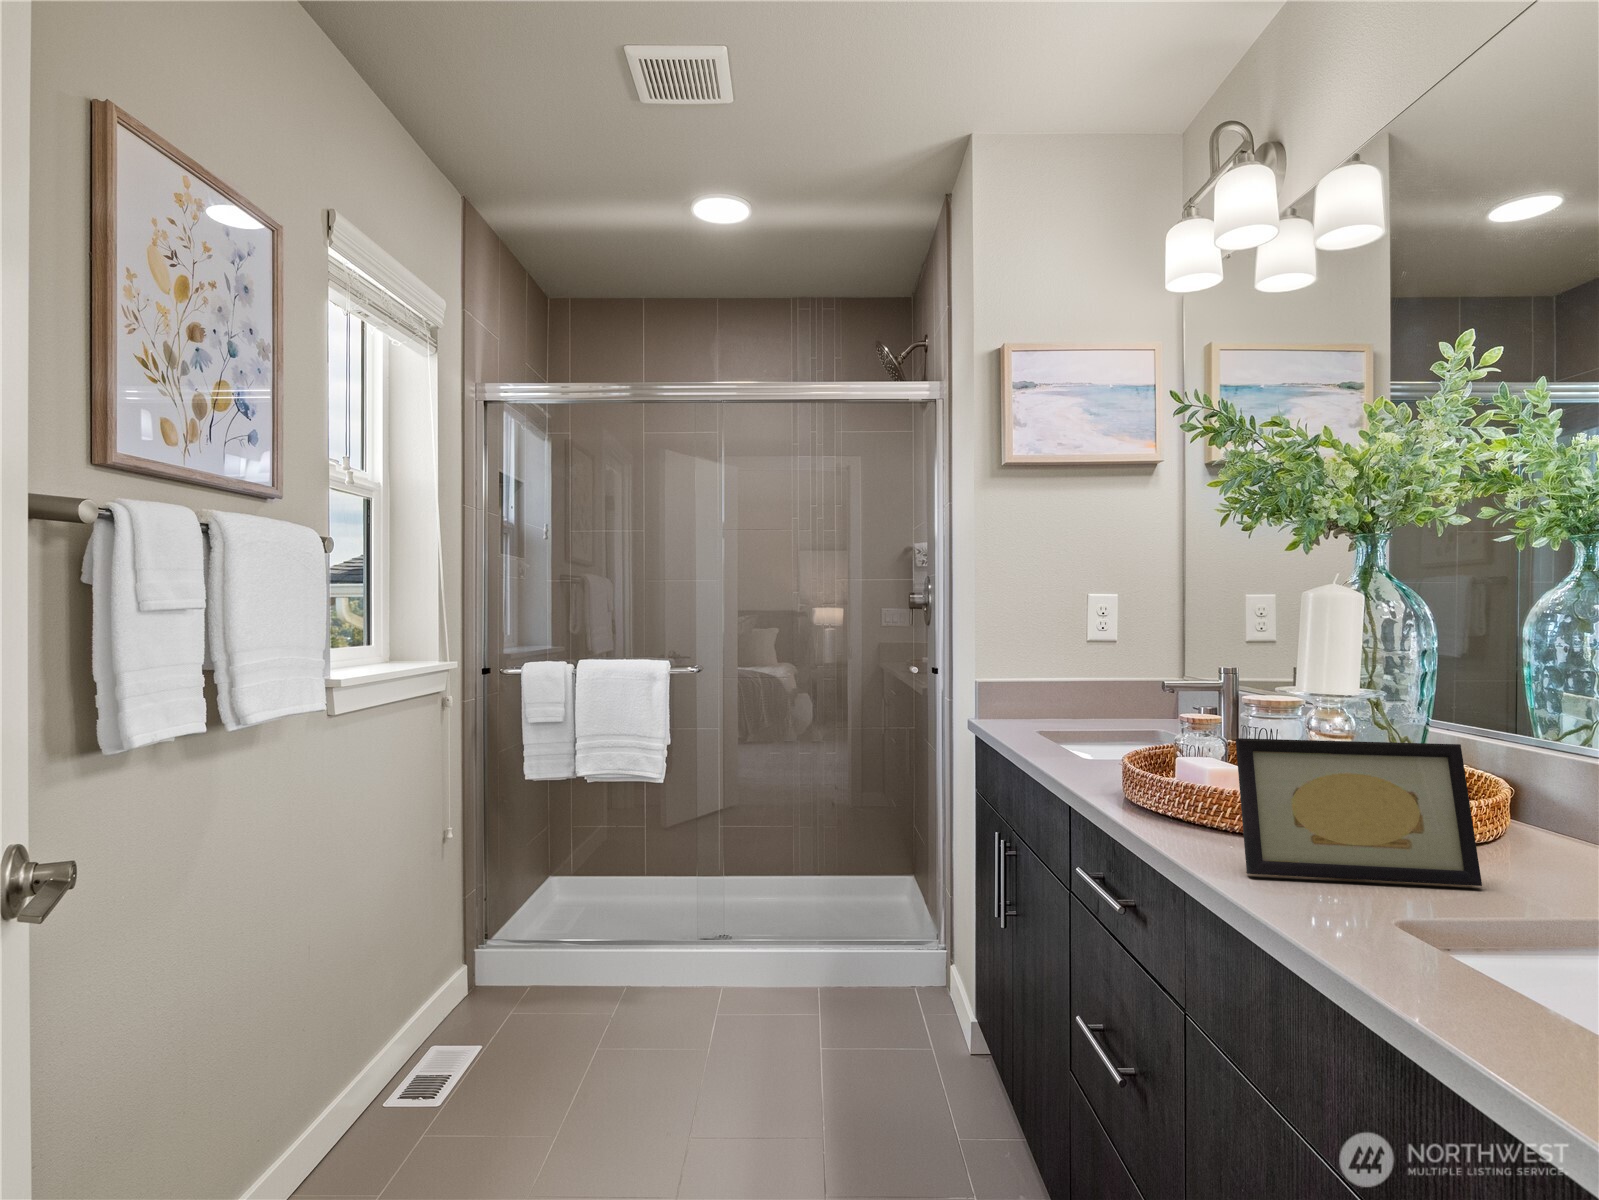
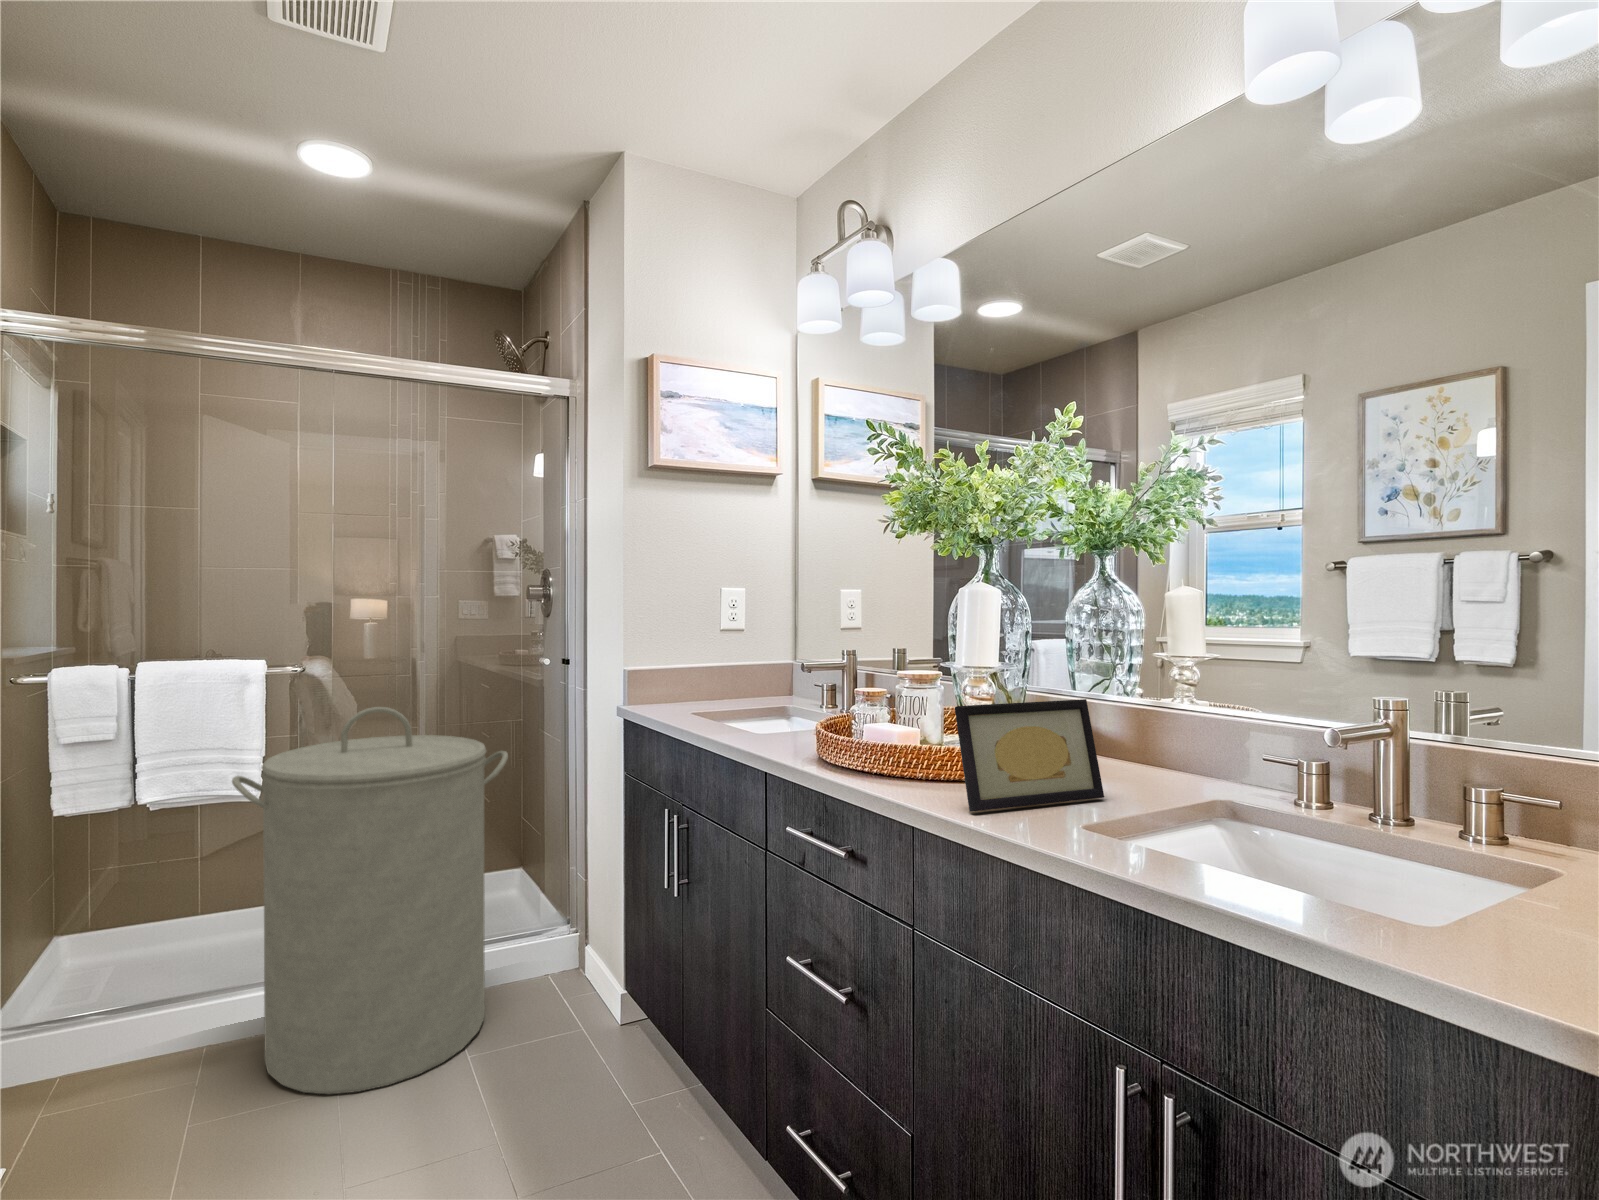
laundry hamper: none [632,707,860,1061] -> present [232,707,508,1094]

